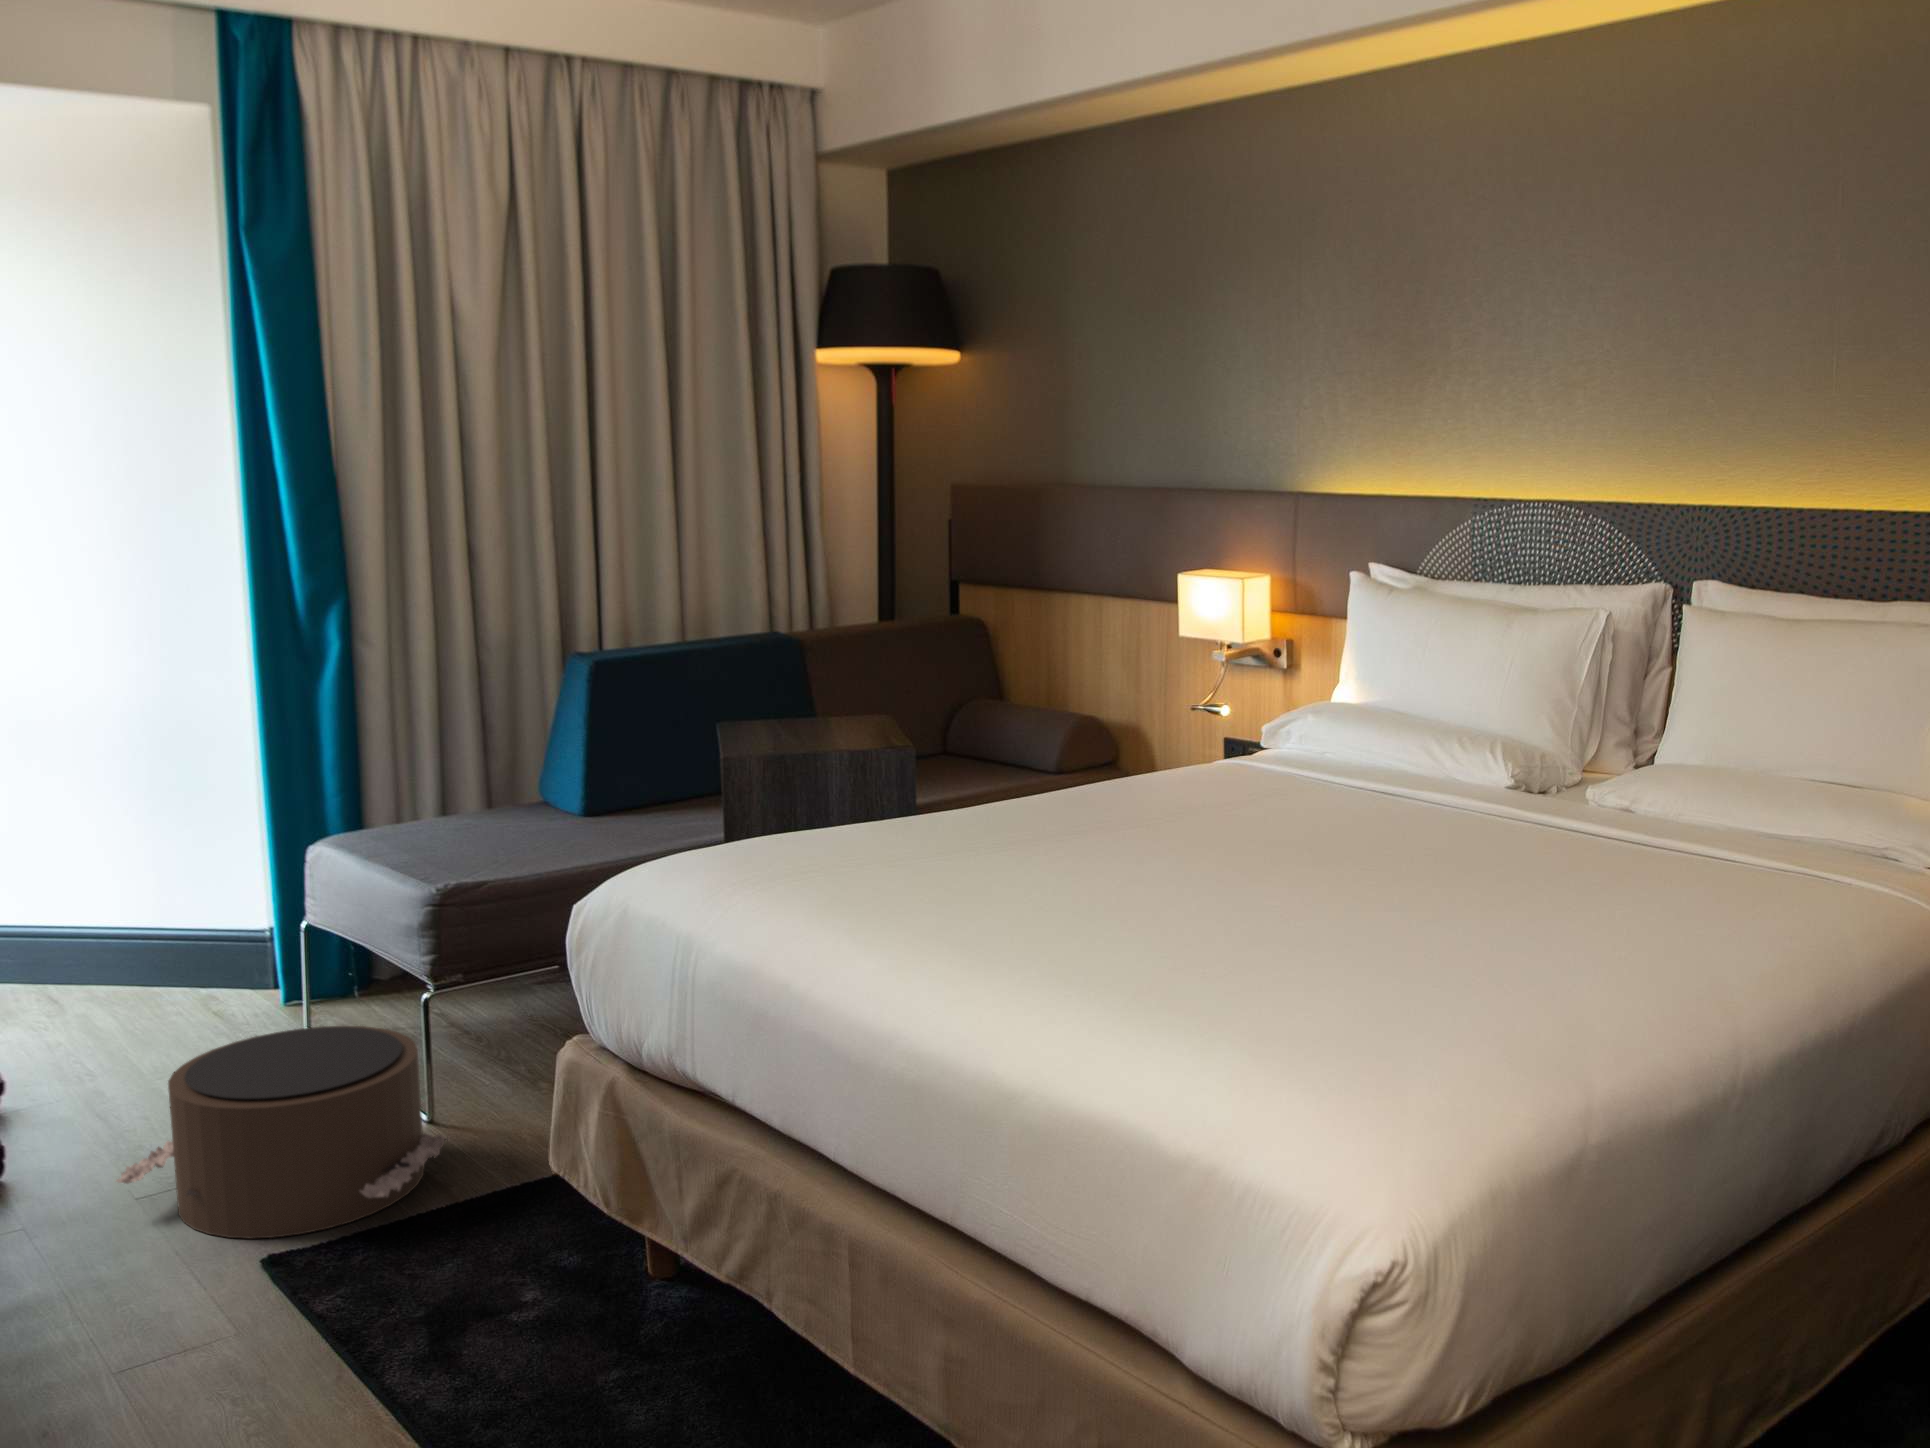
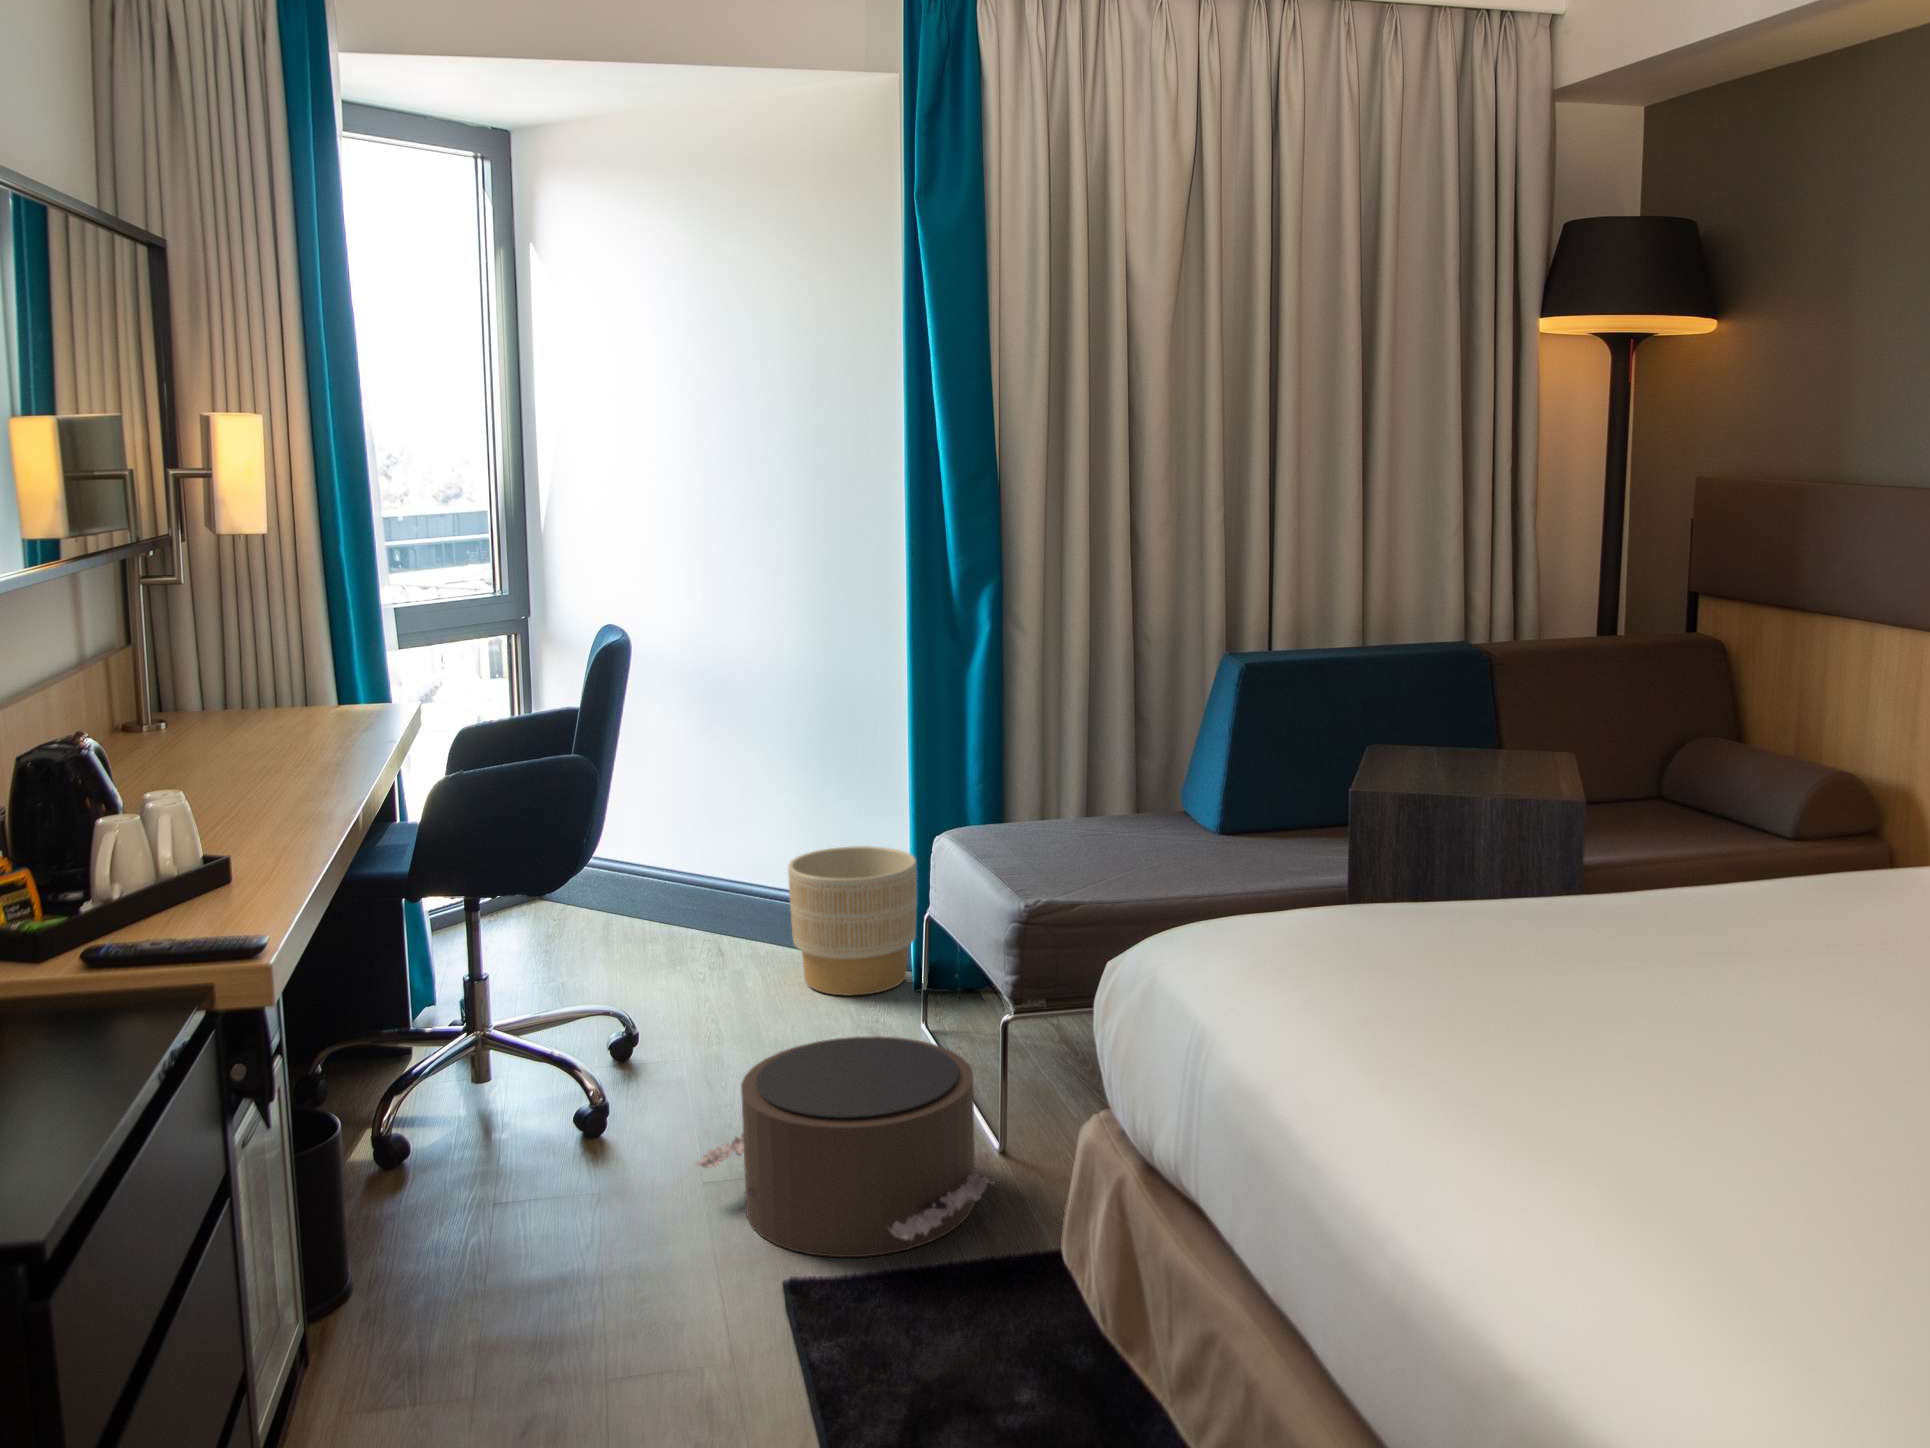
planter: none [116,870,268,1026] -> present [788,846,917,995]

